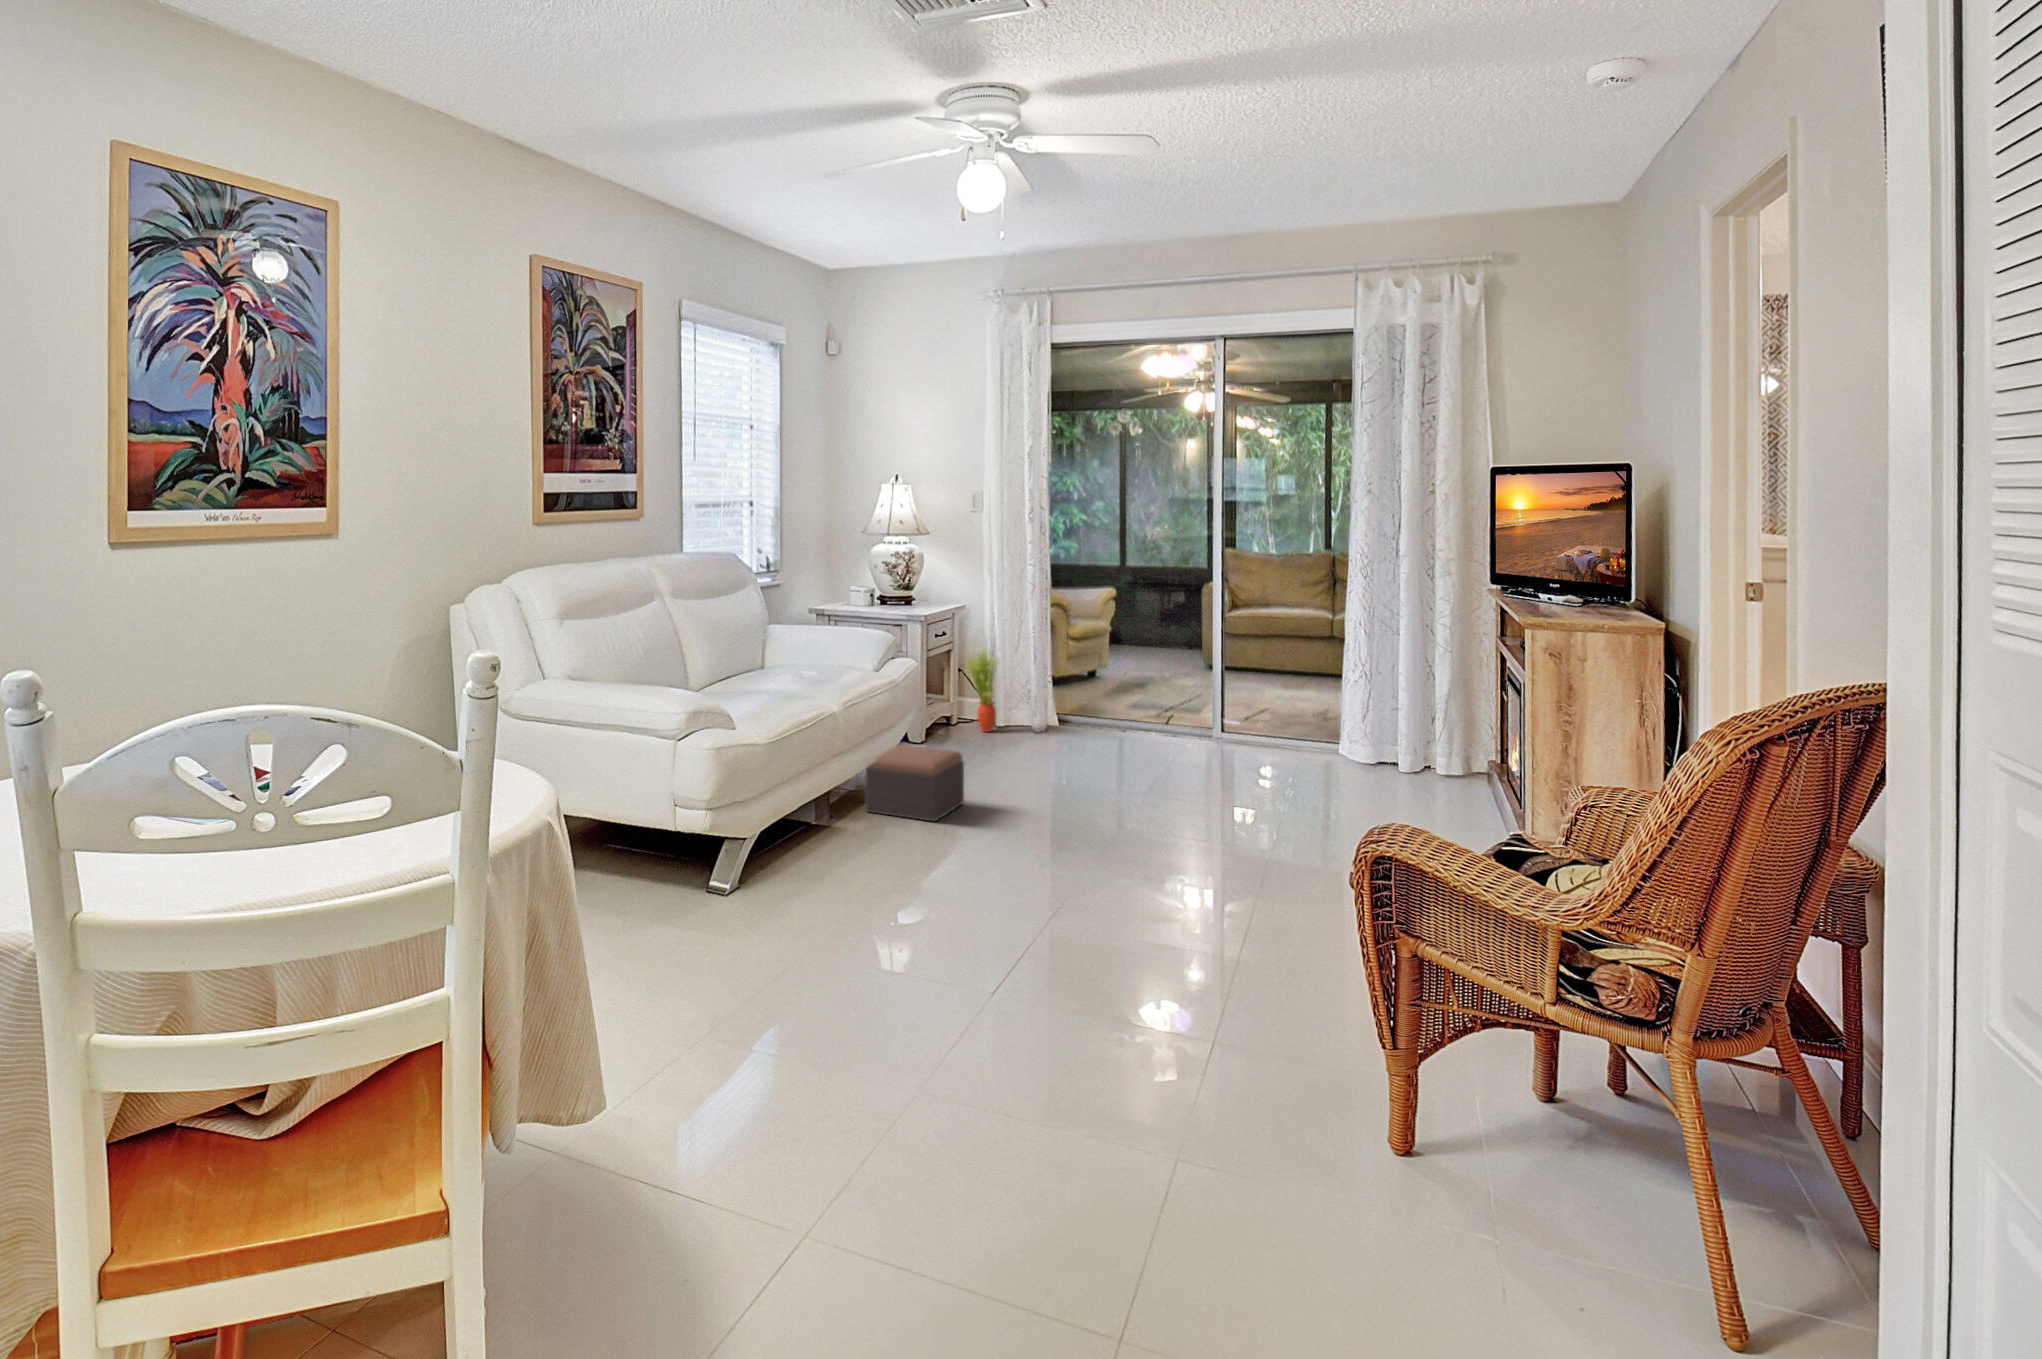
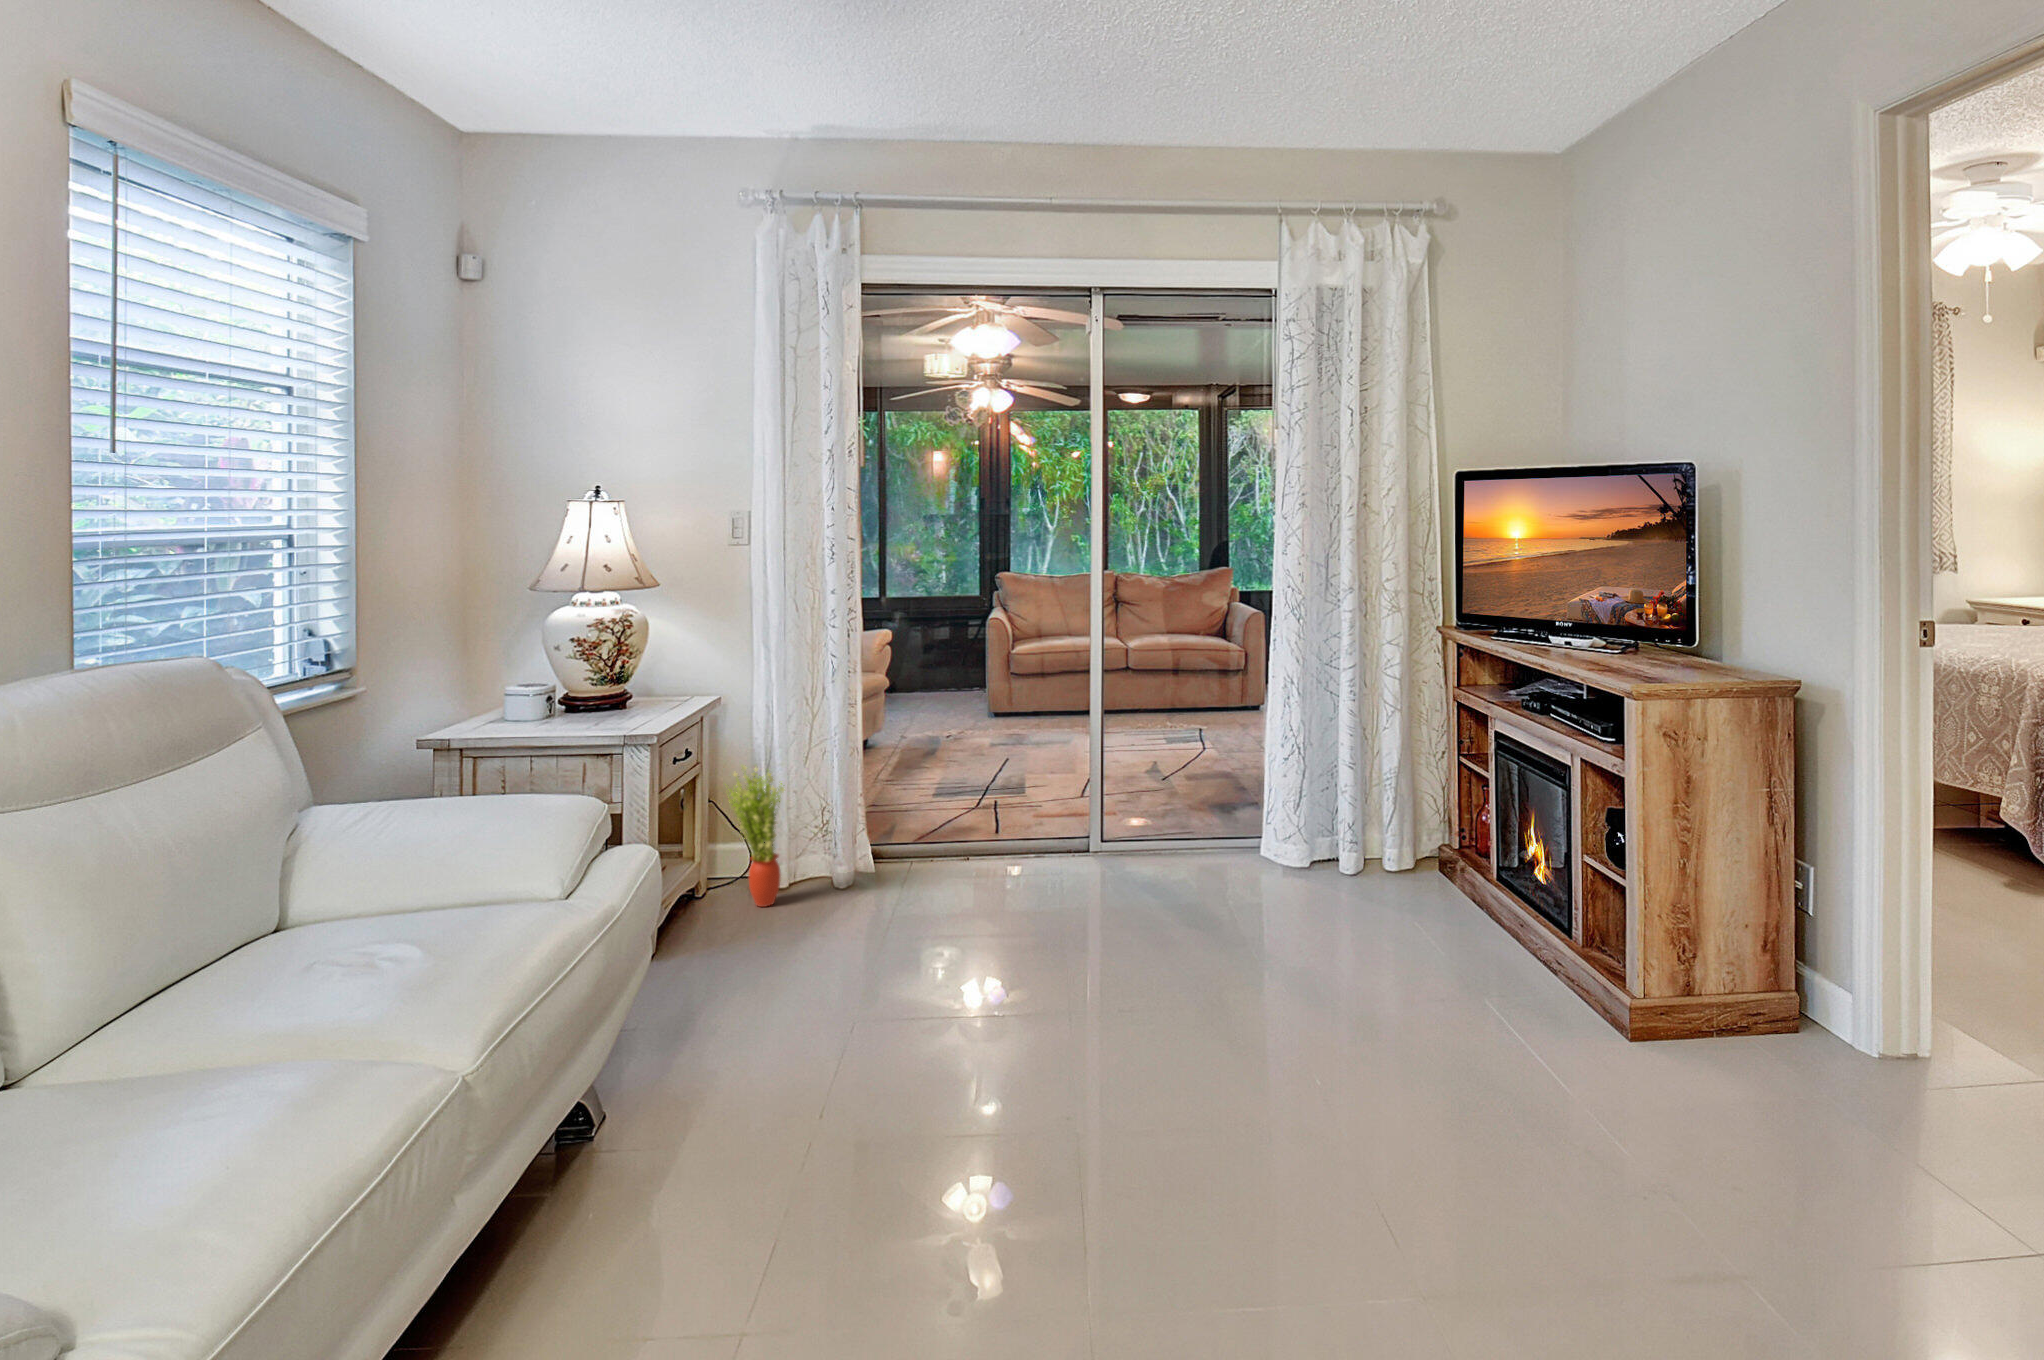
footstool: present [865,745,964,821] -> none [521,1056,753,1262]

